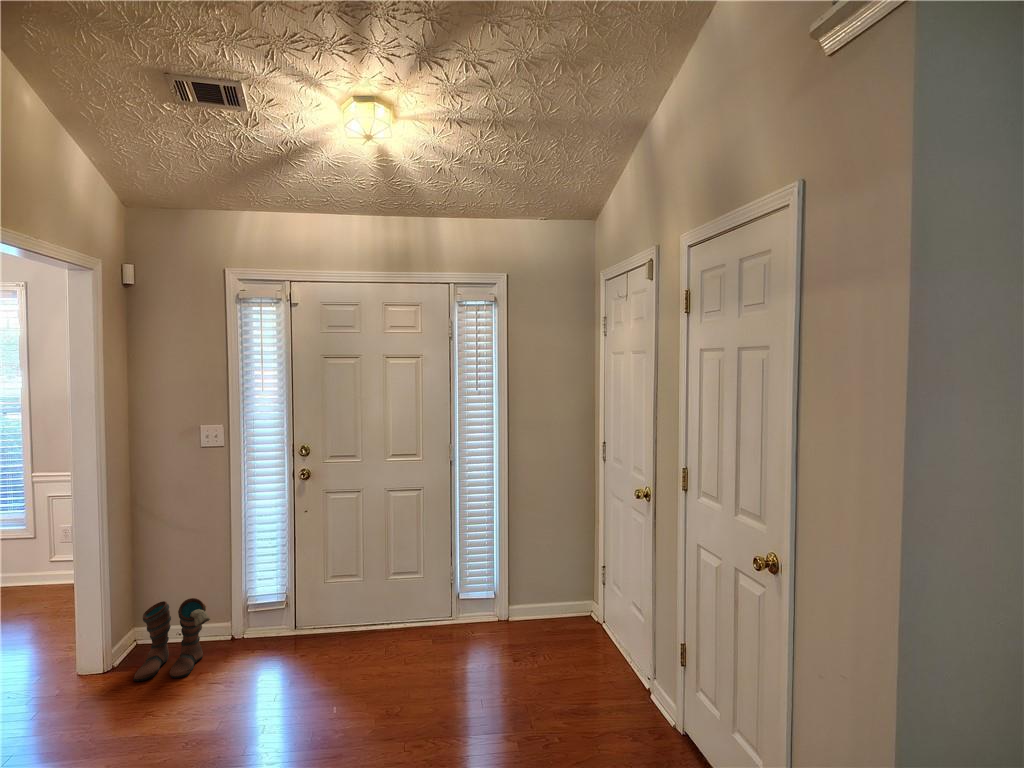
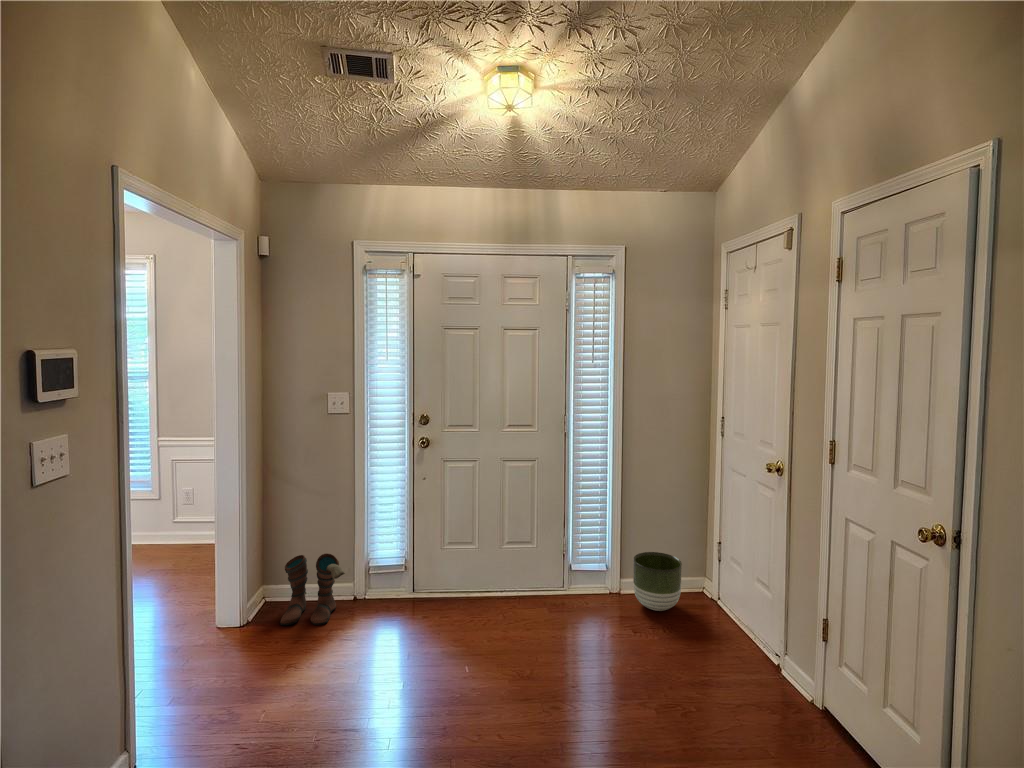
planter: none [520,578,567,638] -> present [633,552,682,611]

